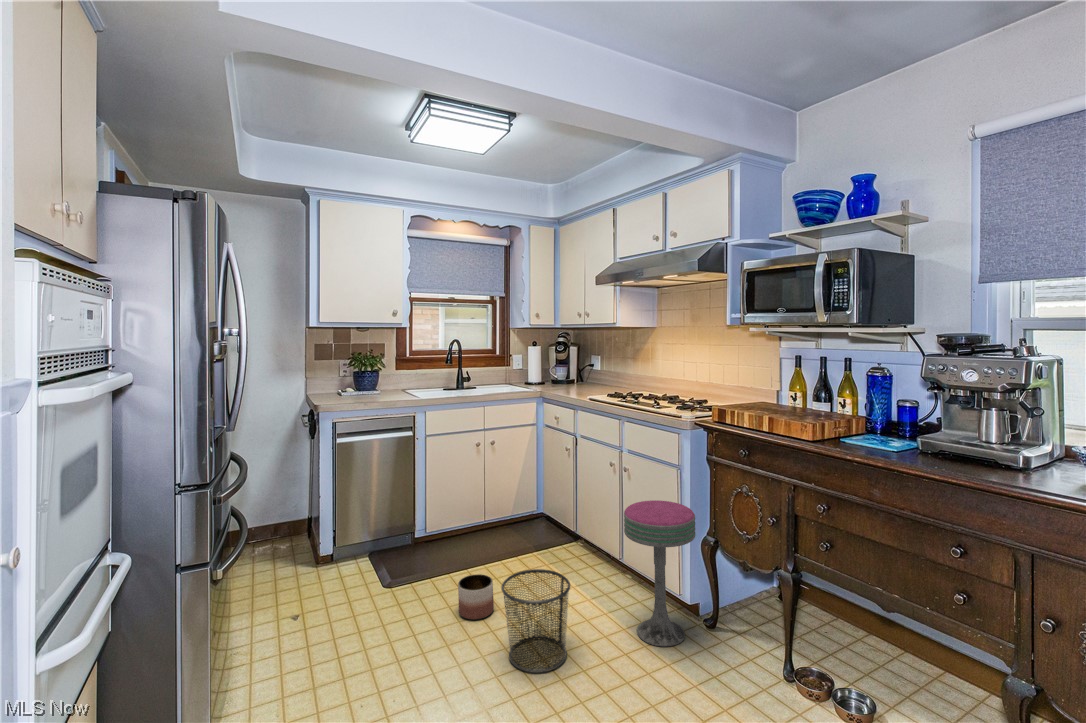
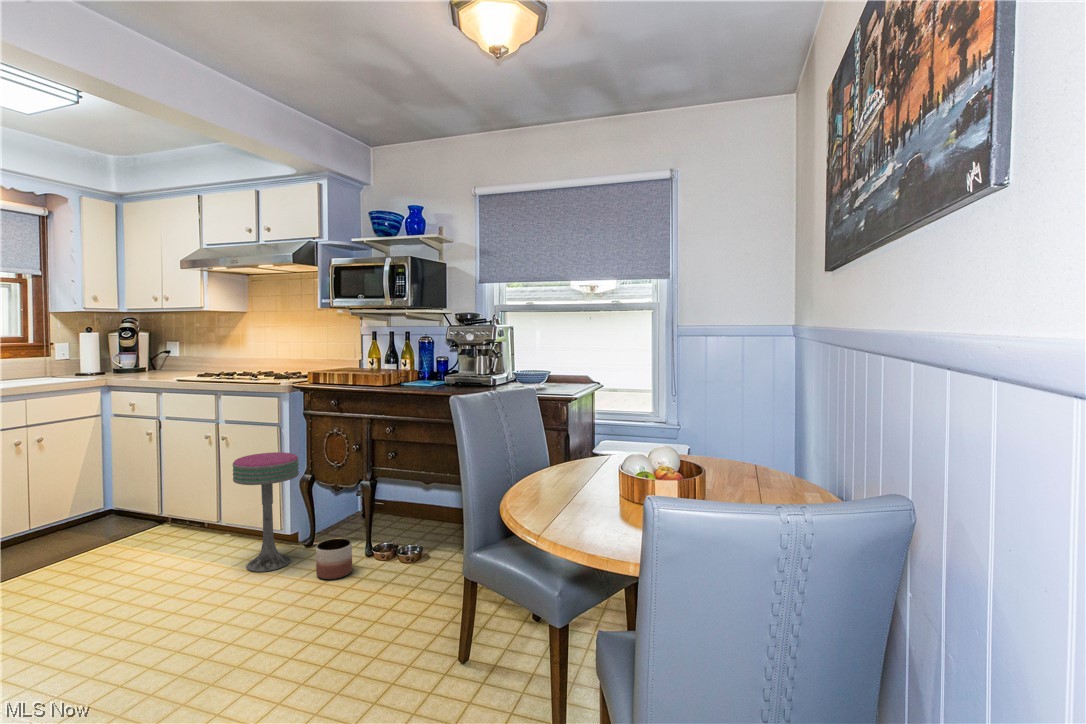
trash can: present [501,569,570,673] -> none [103,528,183,621]
planter: present [458,574,494,620] -> present [316,538,352,579]

